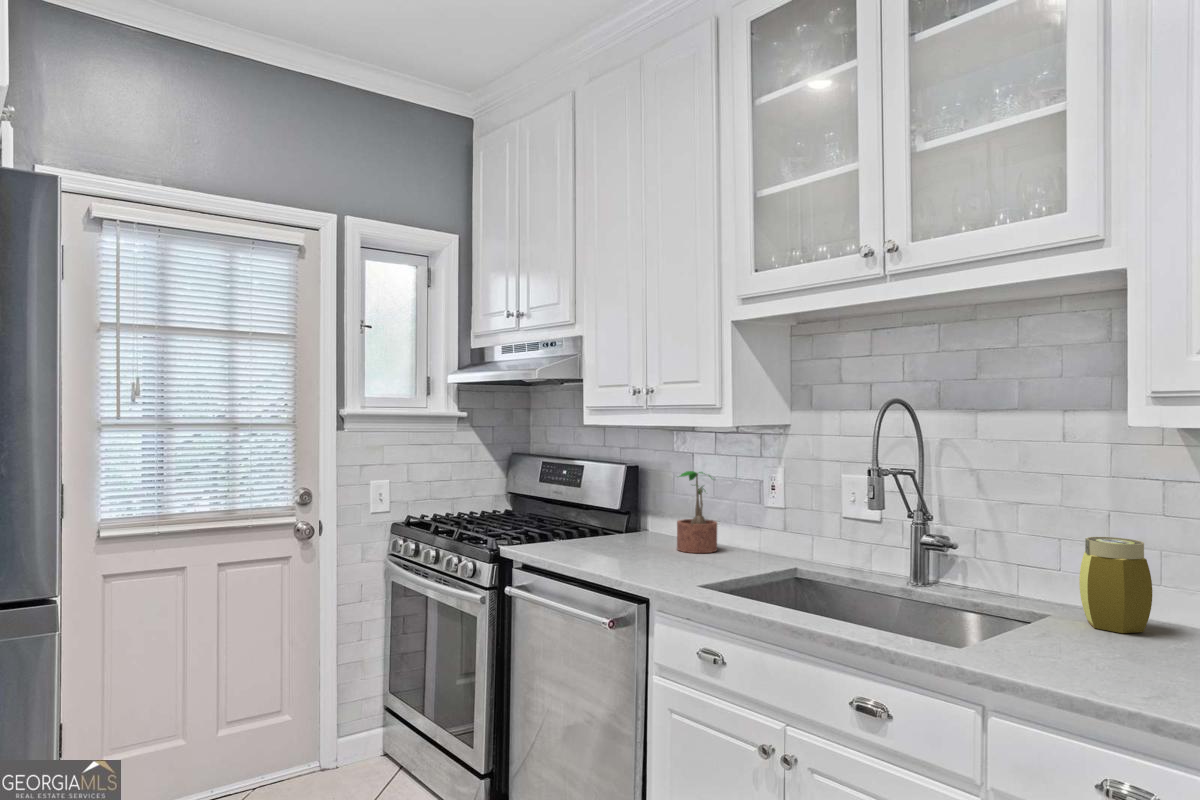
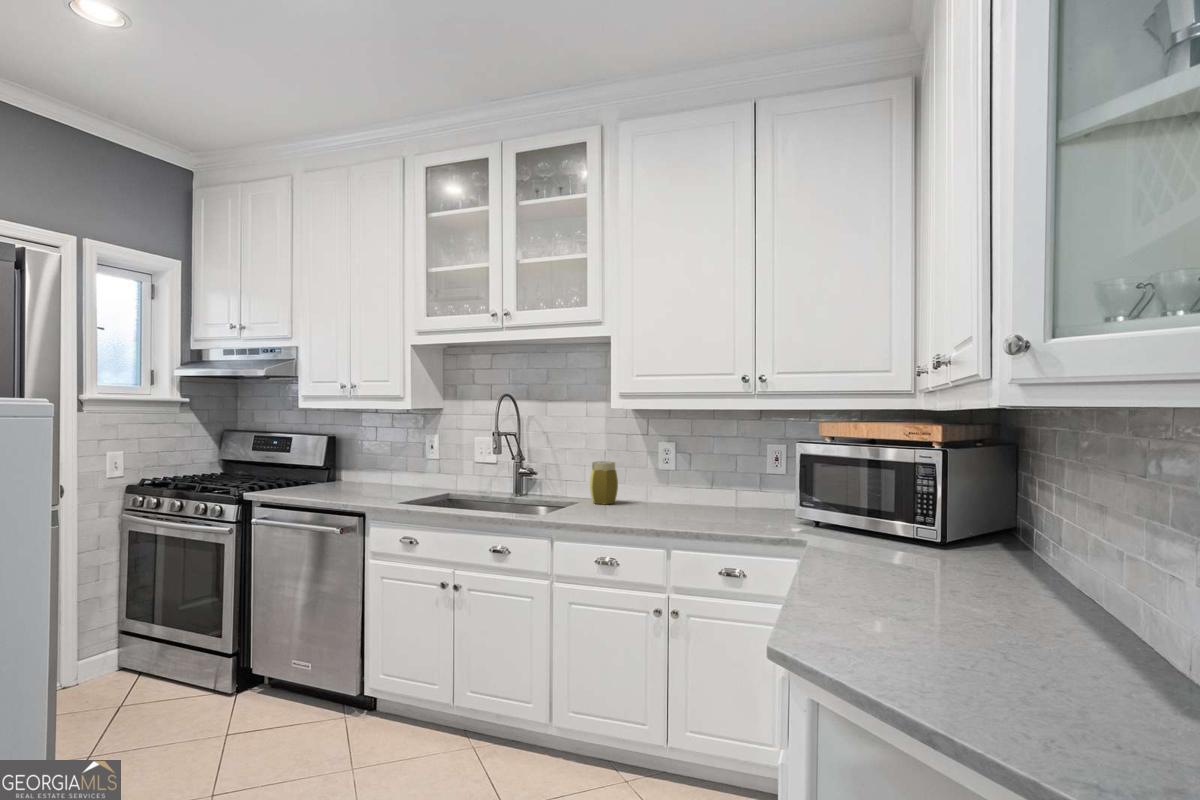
potted plant: present [677,471,717,553] -> none [370,438,400,489]

